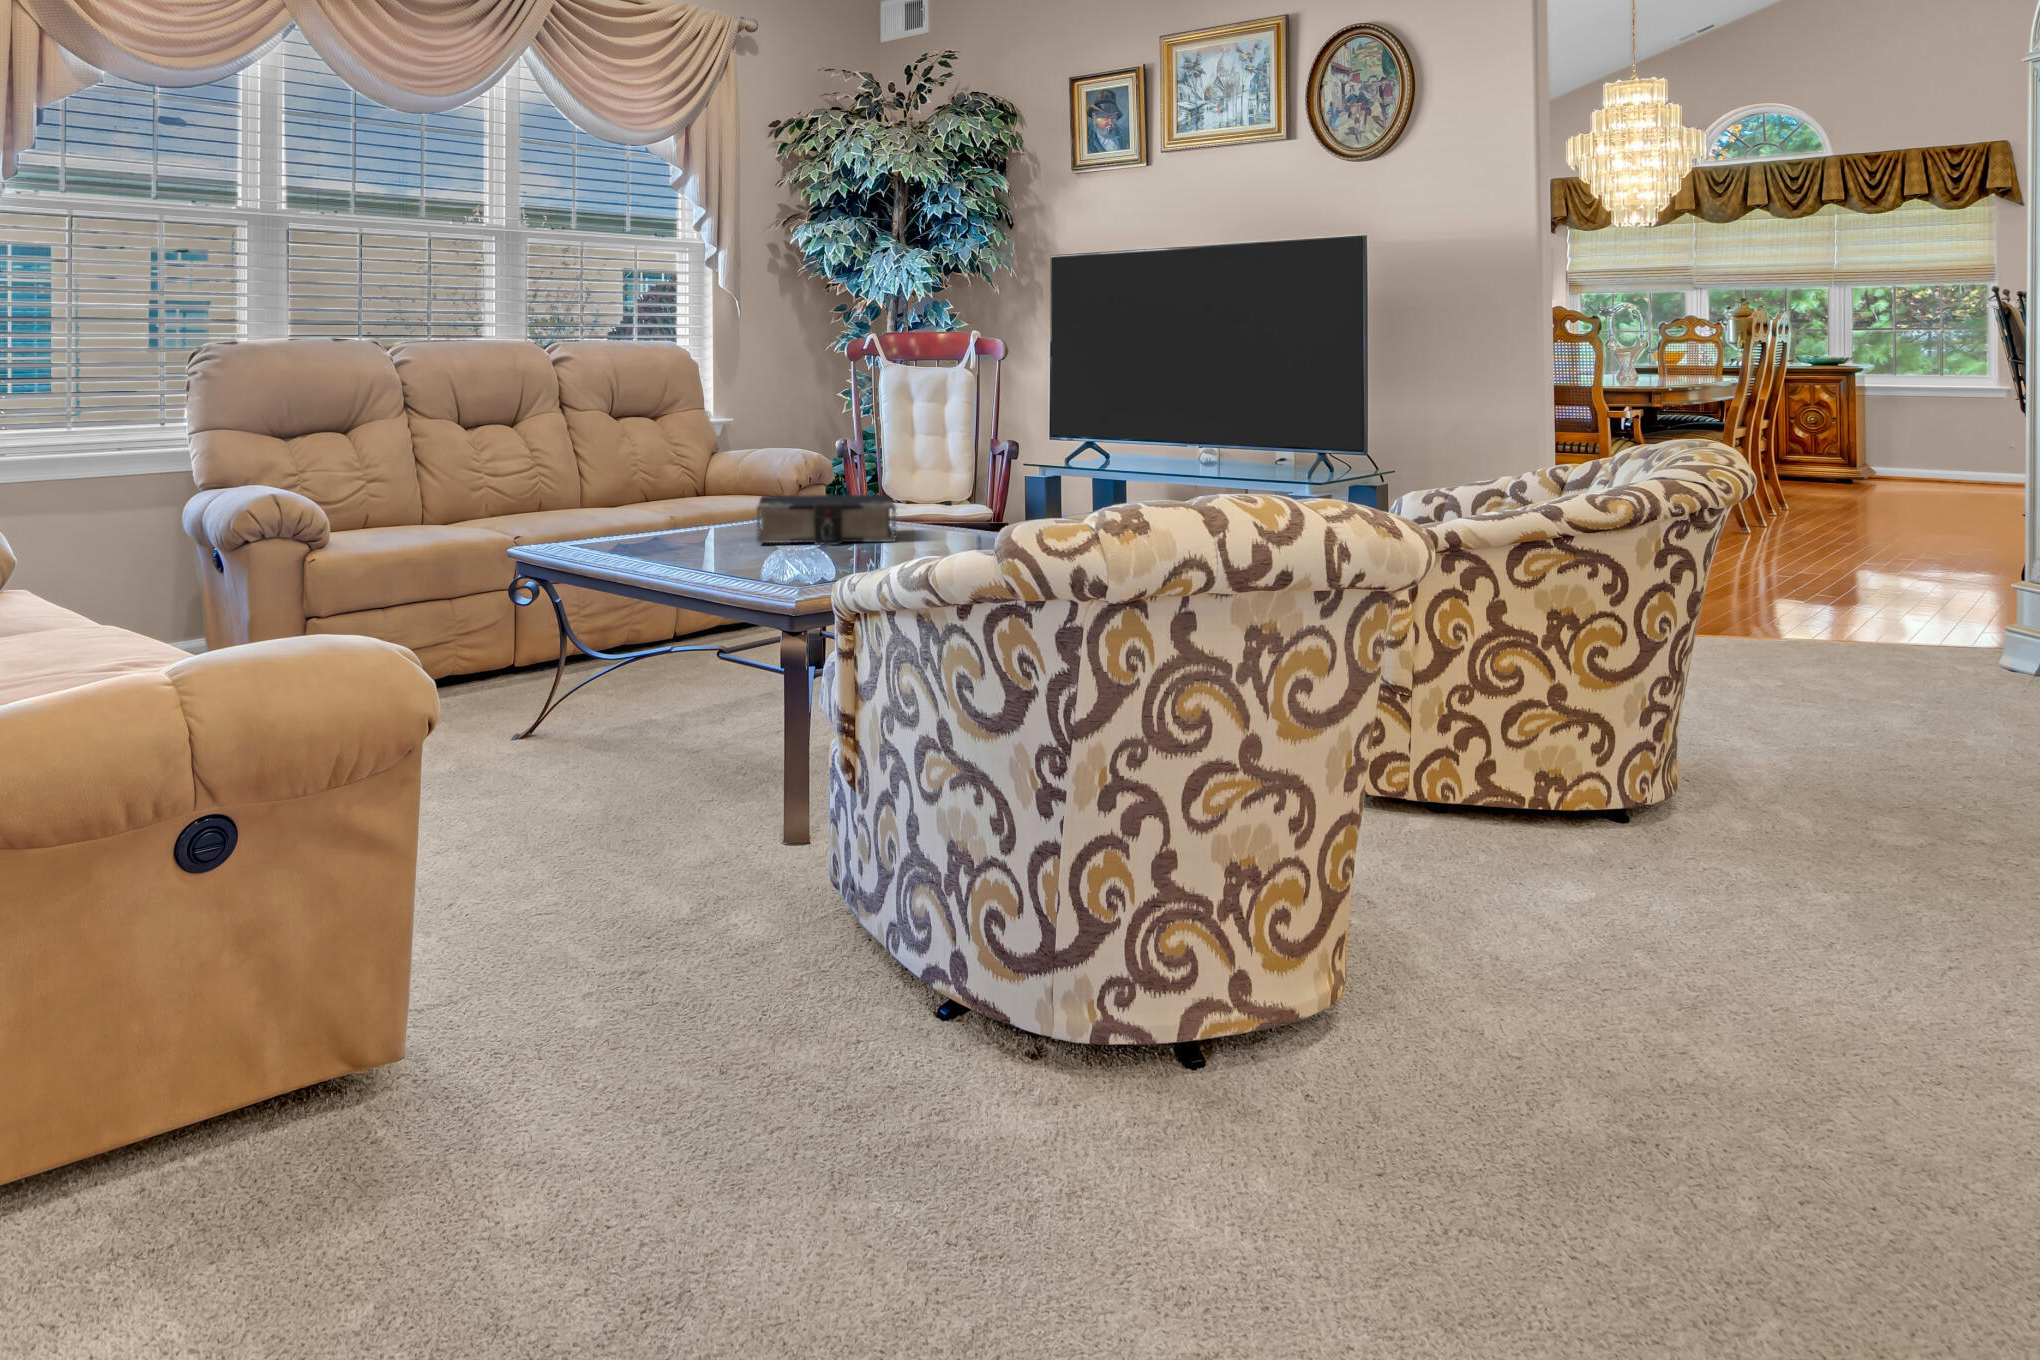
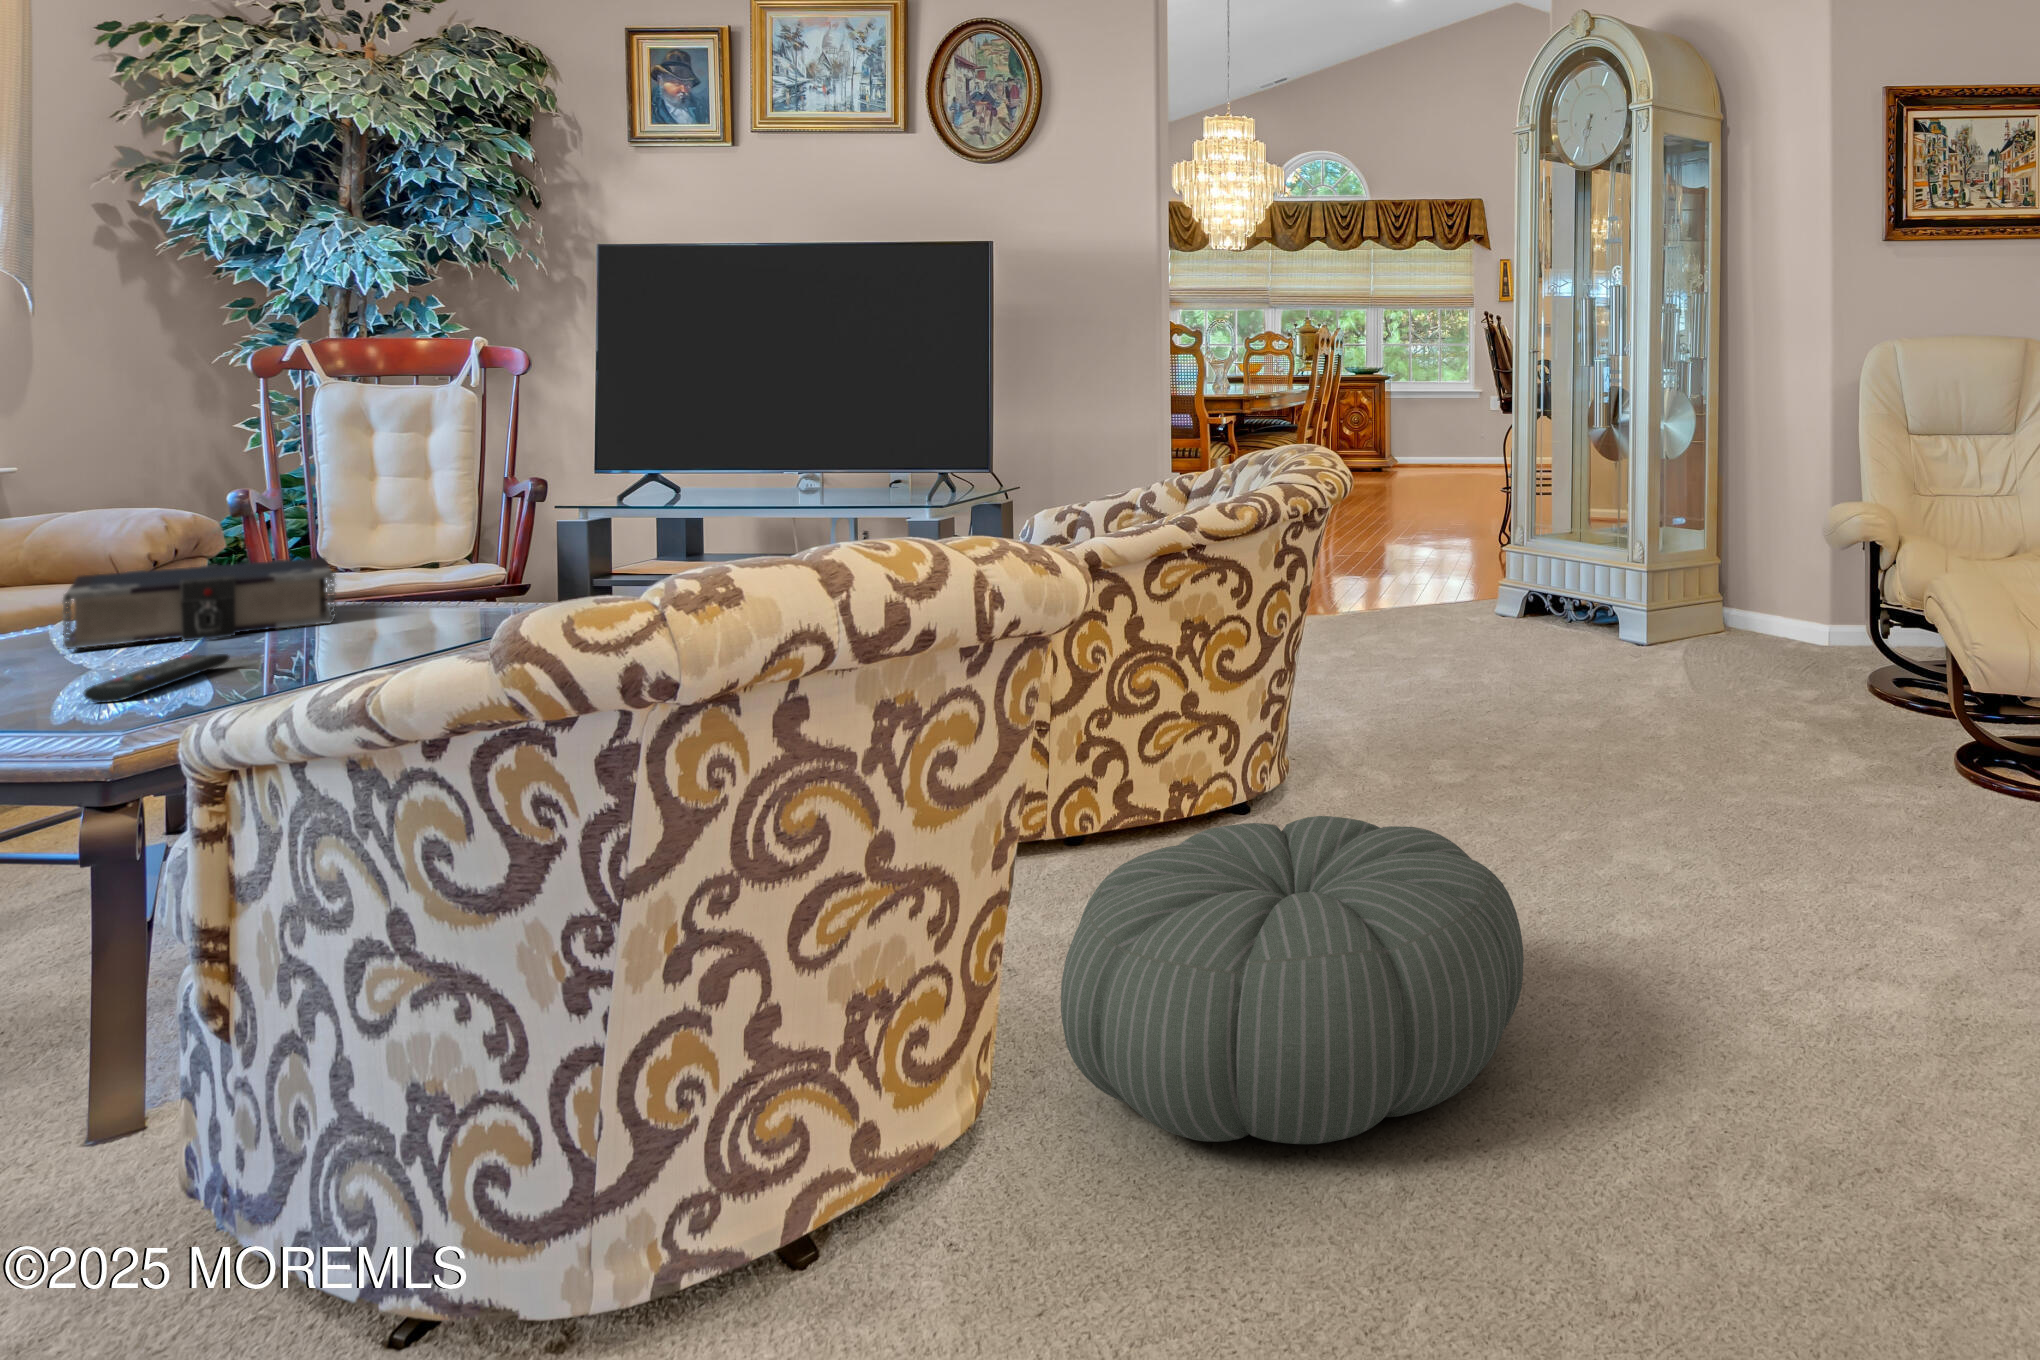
remote control: none [772,552,842,576] -> present [84,654,229,703]
pouf: none [1406,803,1914,1113] -> present [1061,816,1524,1144]

